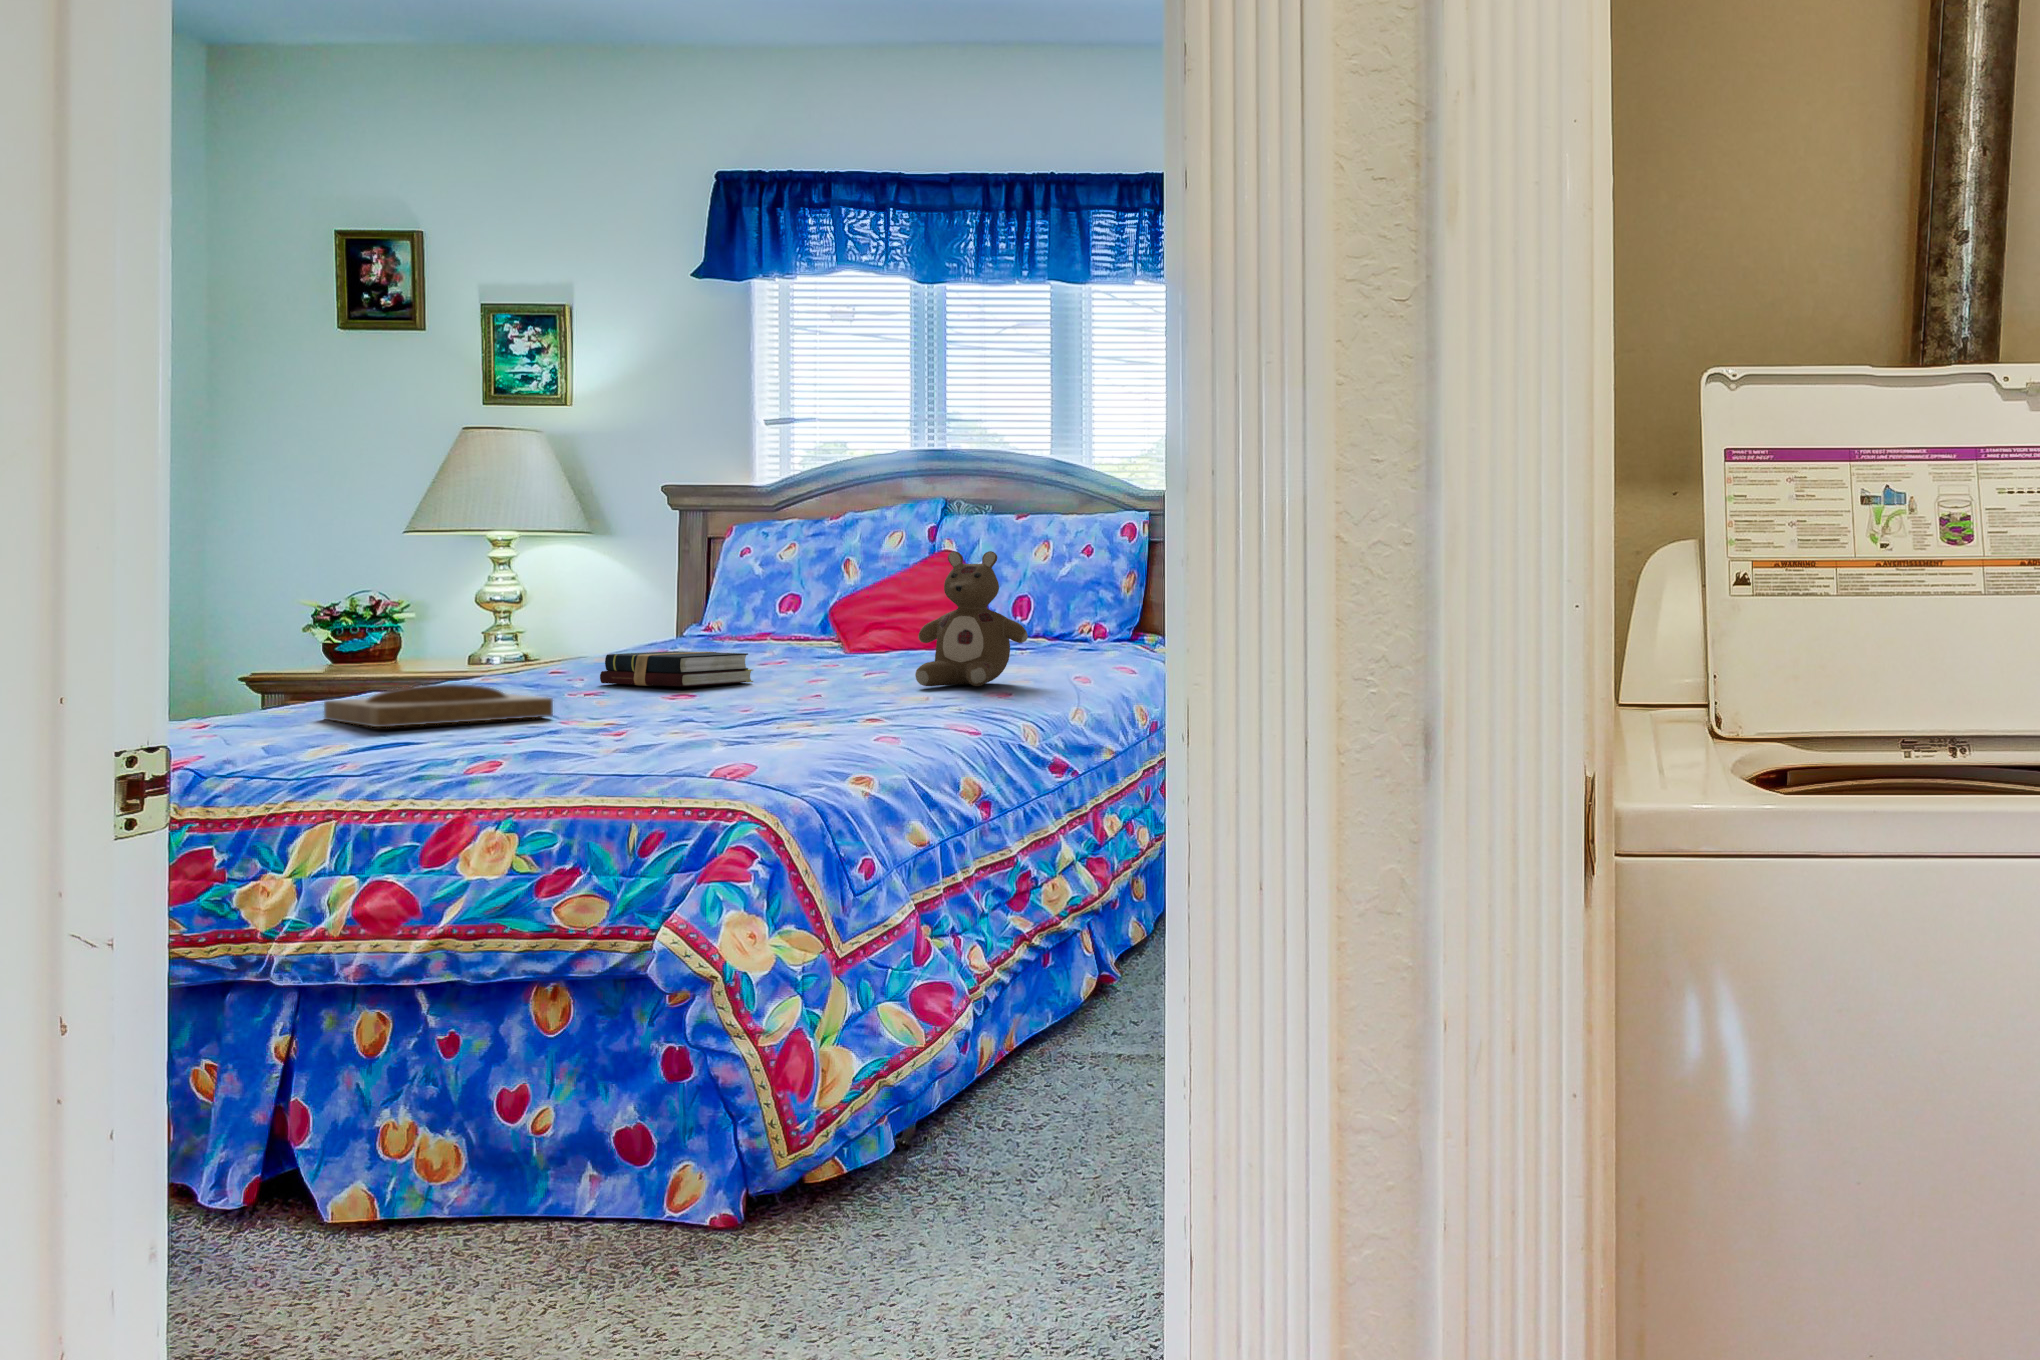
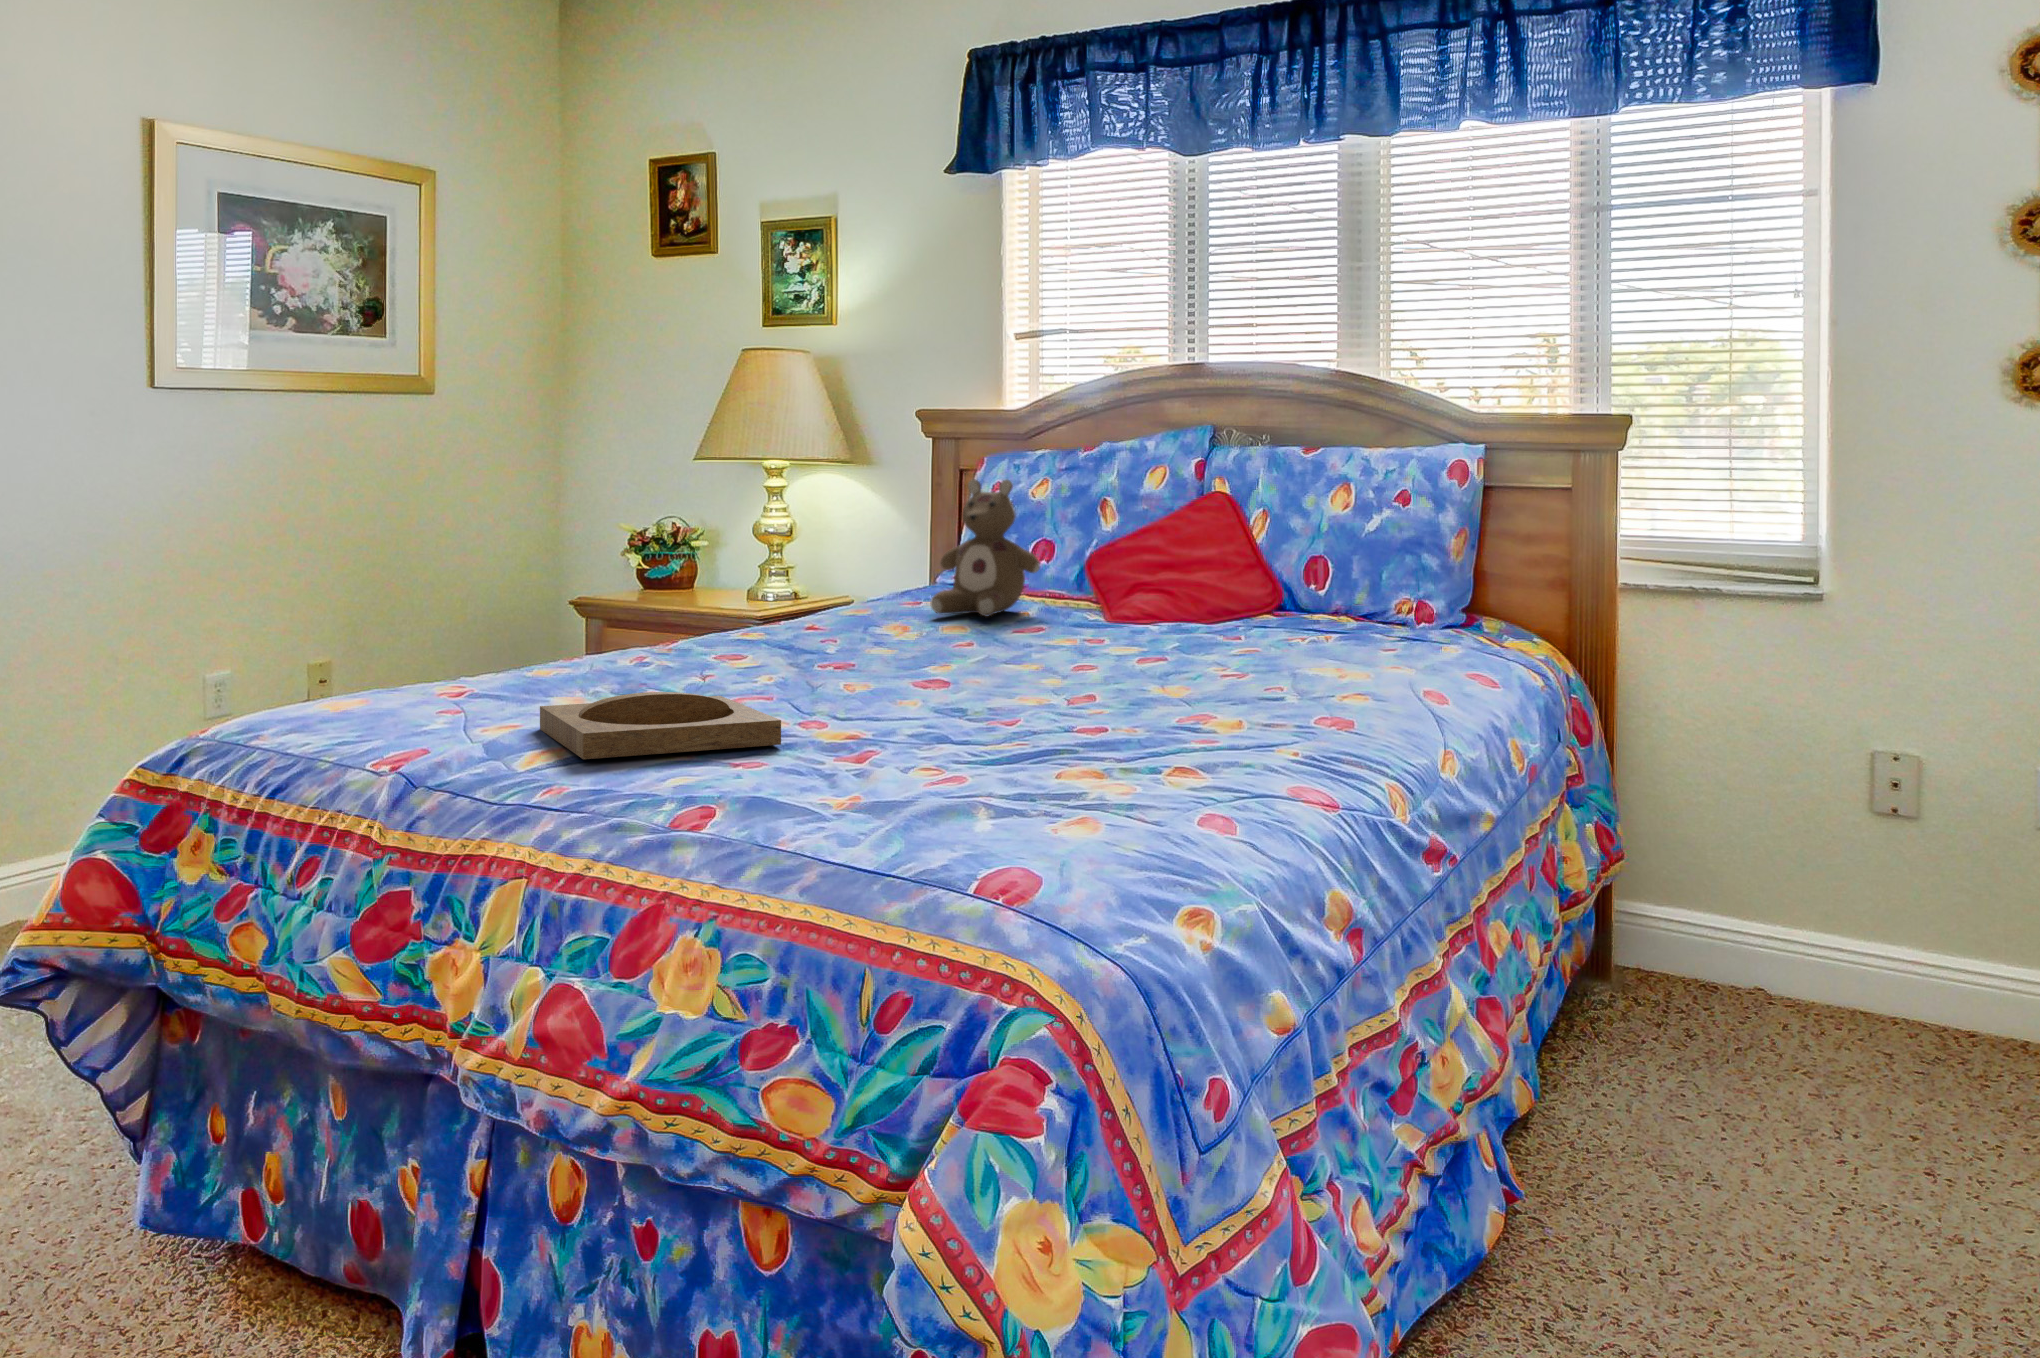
stuffed bear: present [915,551,1028,686] -> present [931,479,1040,617]
hardback book: present [600,651,753,686] -> none [839,629,1011,685]

